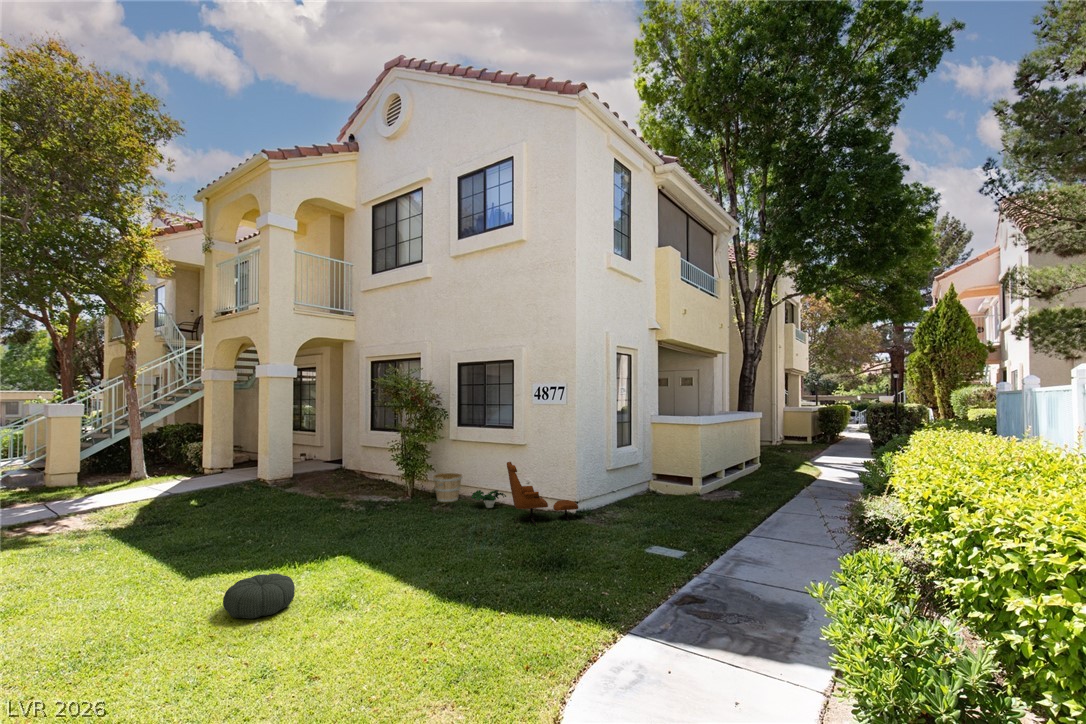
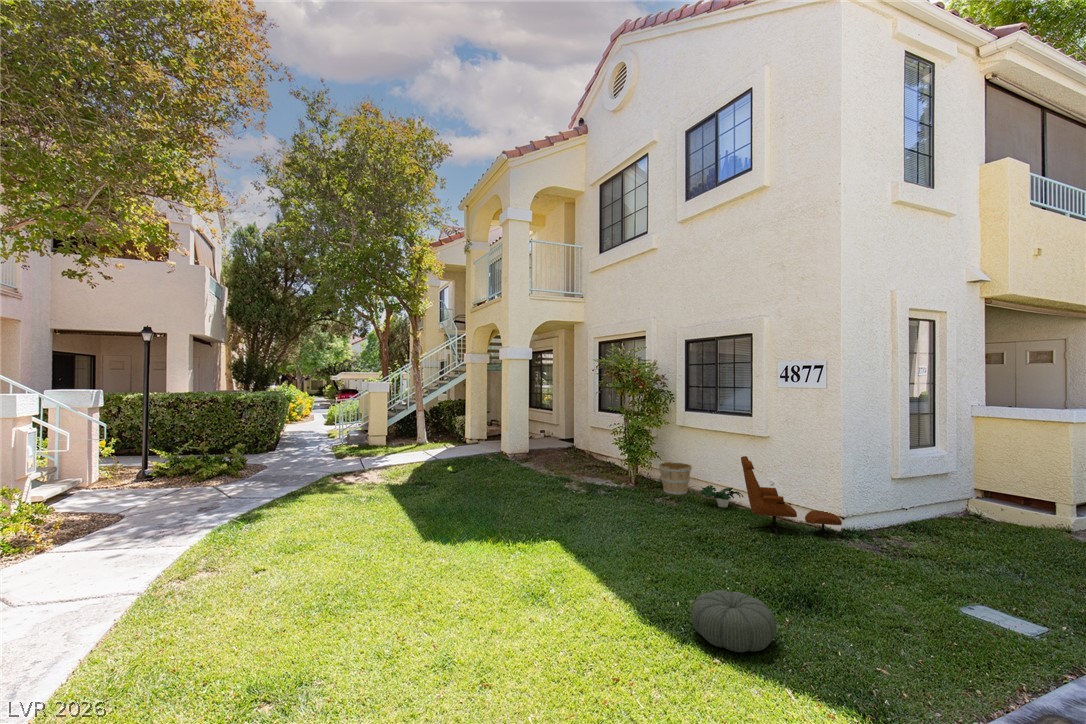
pouf: present [223,573,295,619] -> present [692,590,777,652]

